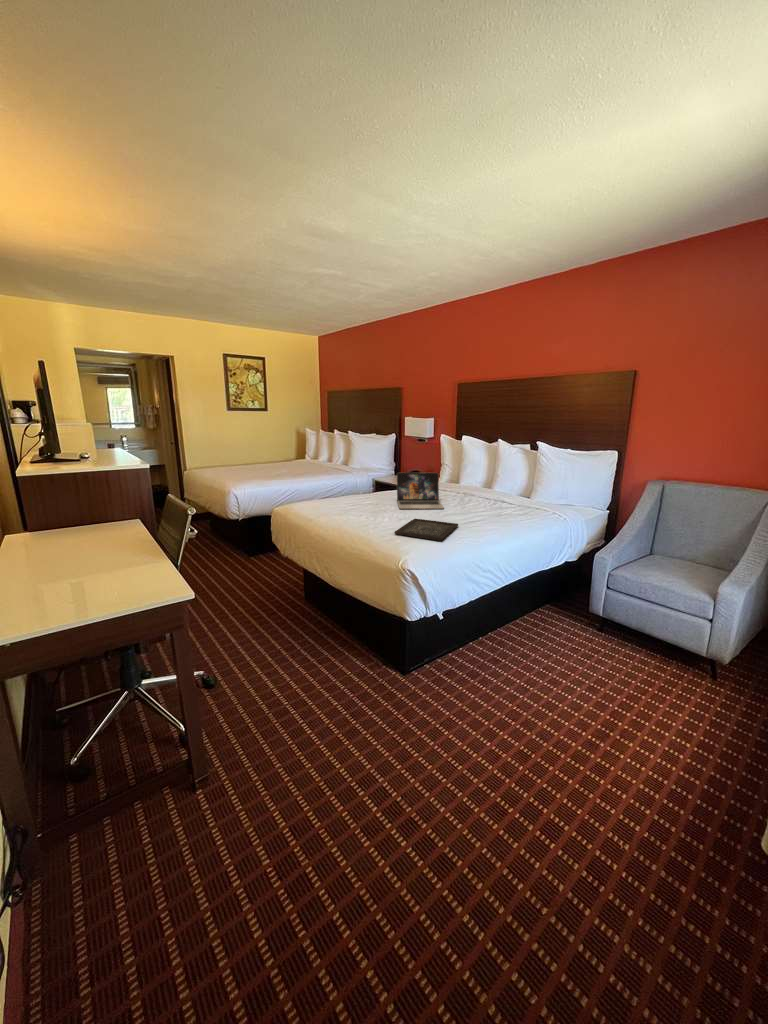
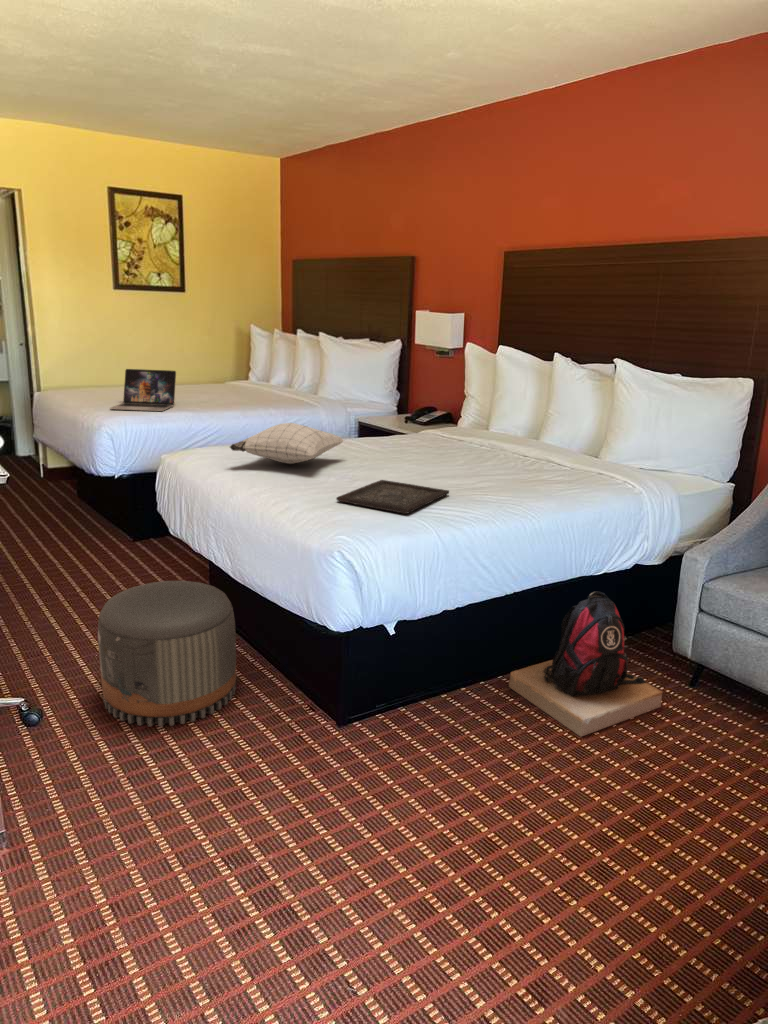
laptop: present [397,473,444,509] -> present [110,369,176,411]
pillow: none [319,486,385,511] -> present [230,423,344,464]
backpack: none [498,580,591,671] -> present [509,592,662,737]
pouf: none [250,586,335,683] -> present [98,581,236,726]

